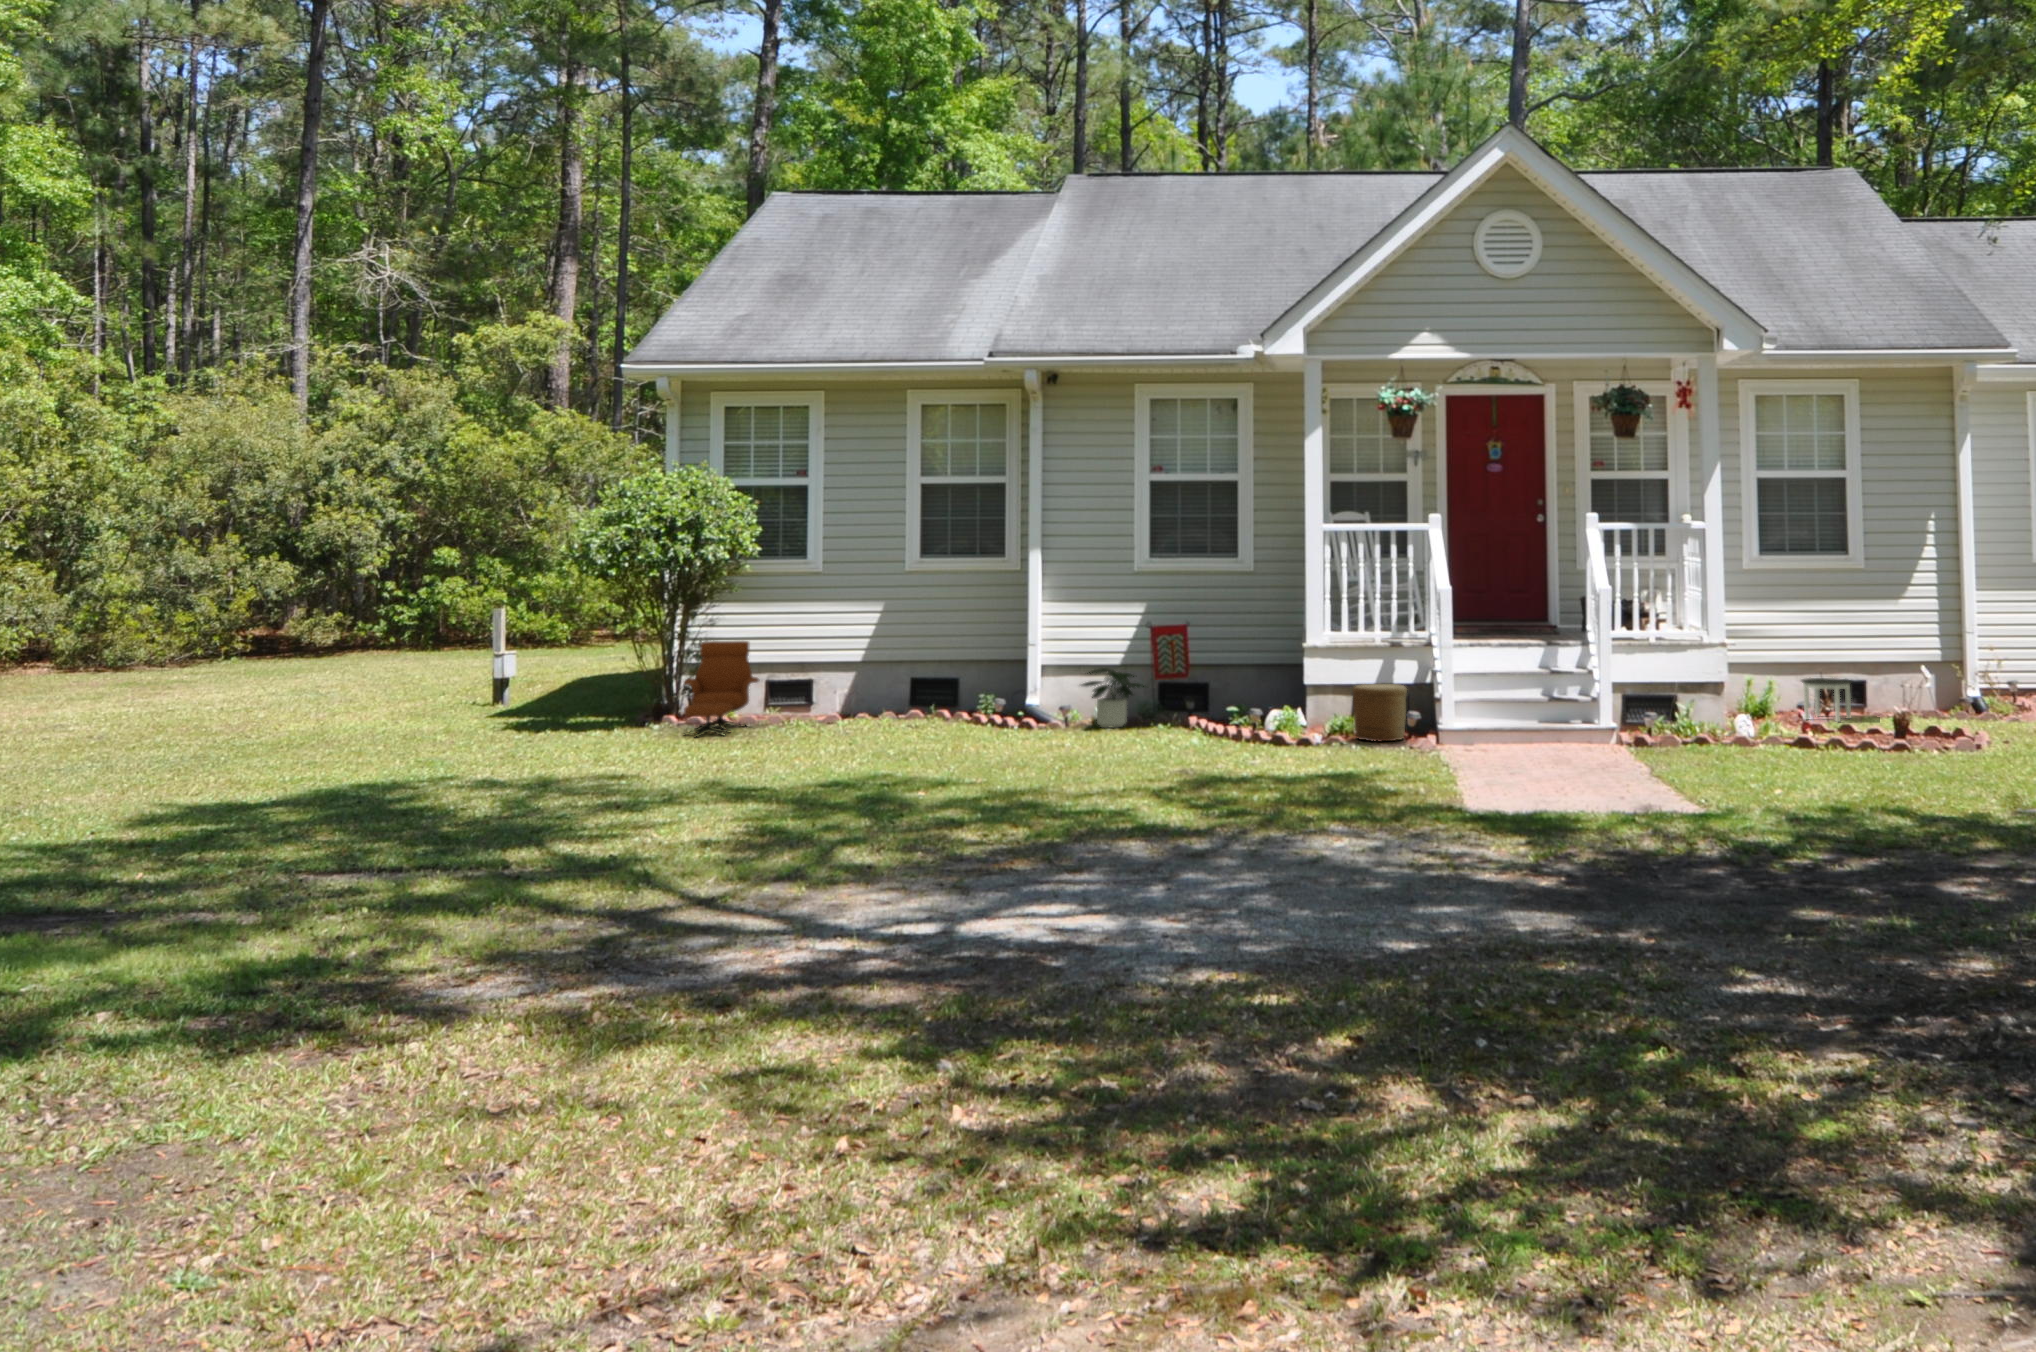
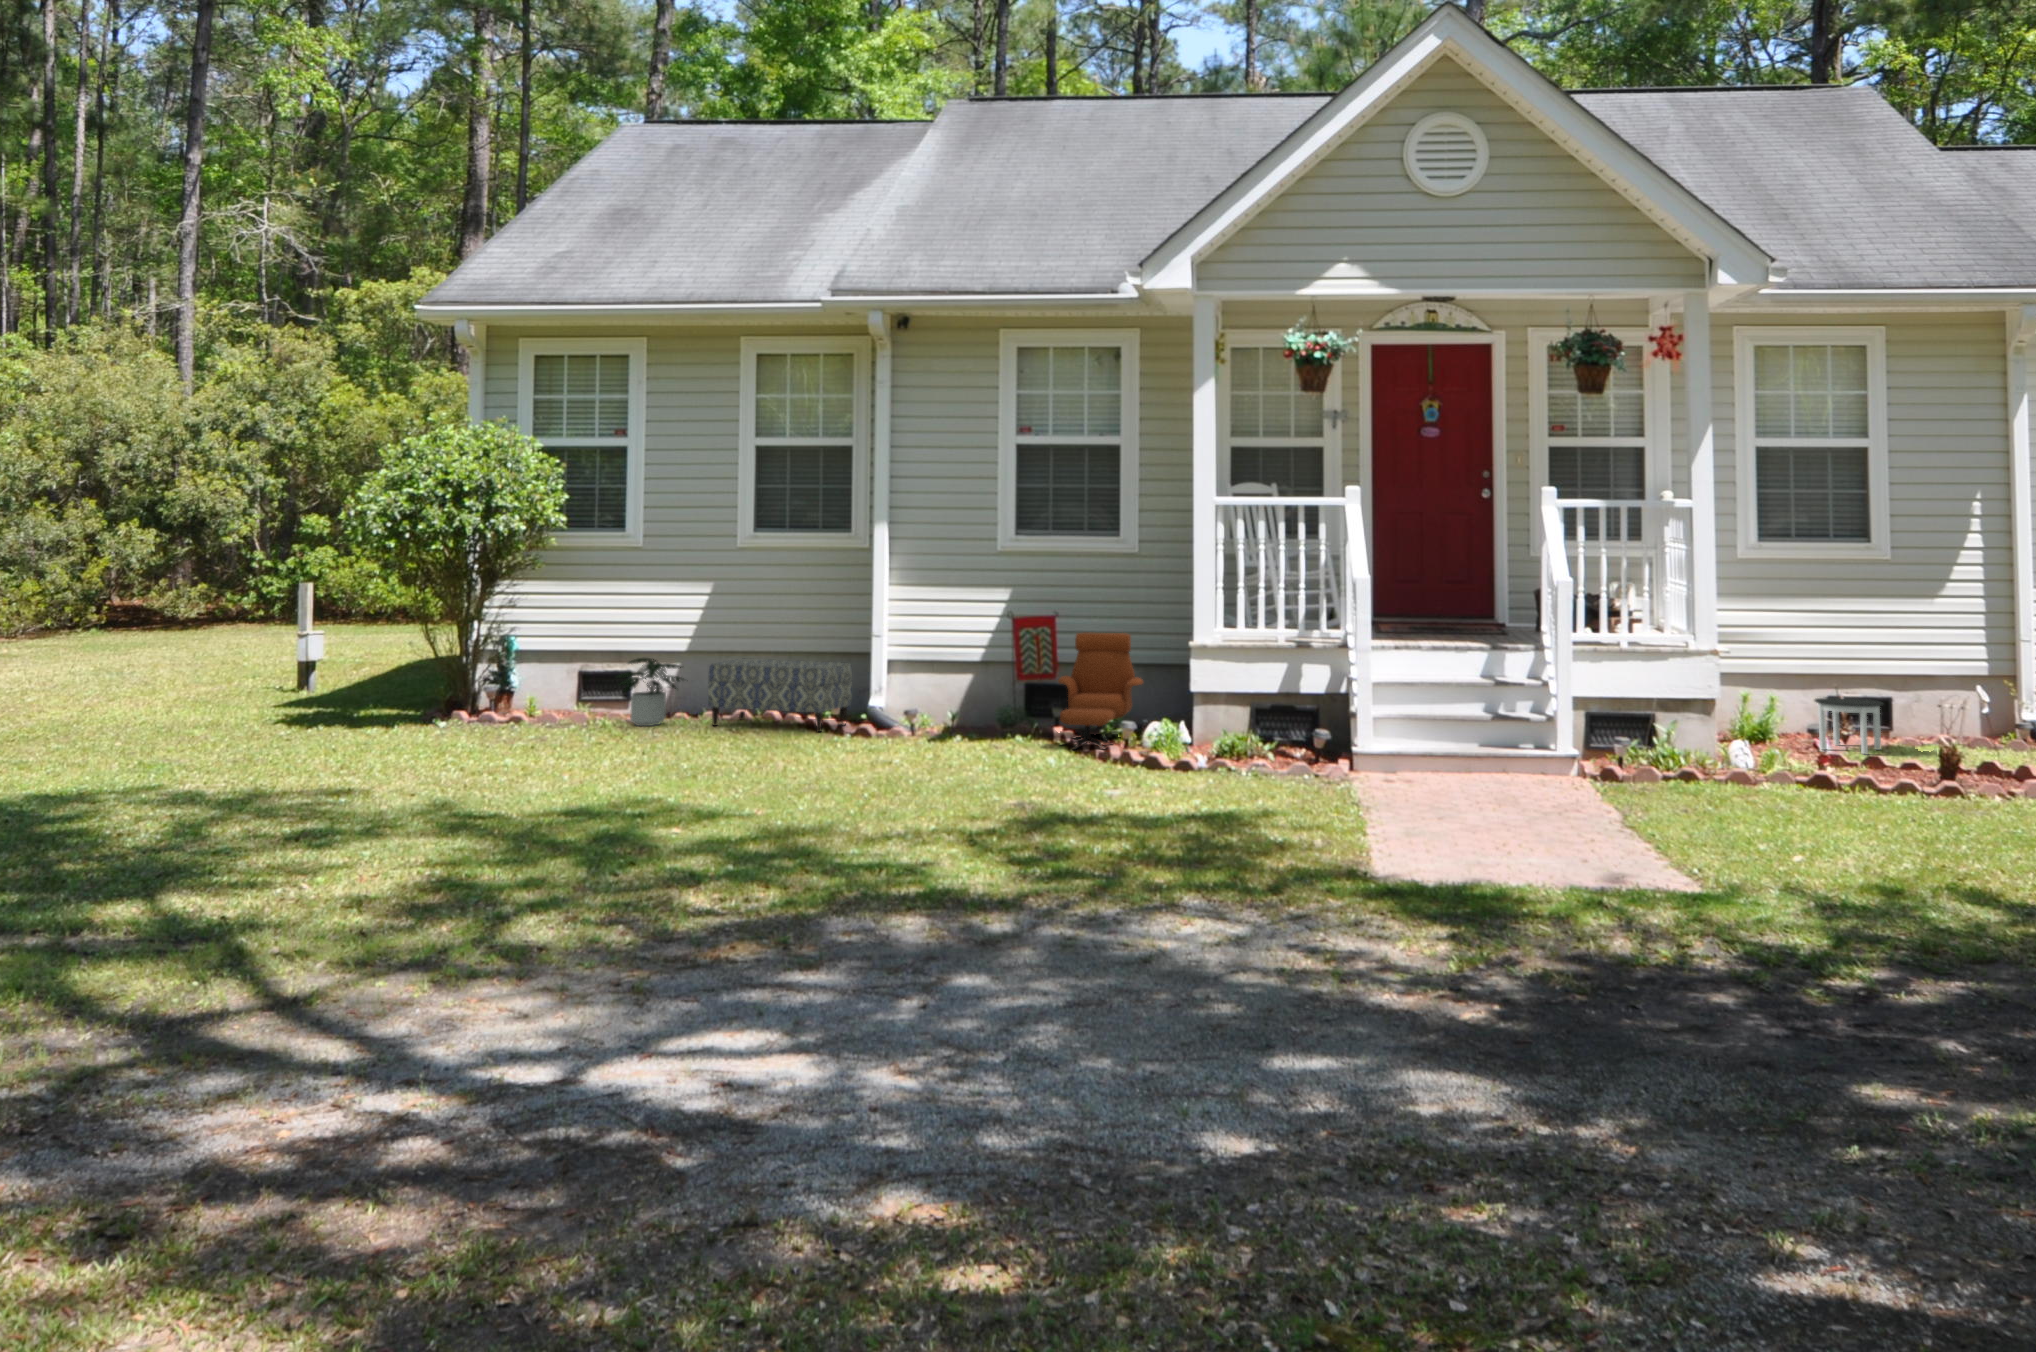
lounge chair: present [684,641,759,737] -> present [1058,632,1143,749]
bench: none [888,667,1013,727] -> present [708,660,852,732]
potted plant: present [1082,668,1144,728] -> present [616,658,684,726]
woven basket: present [1352,684,1407,741] -> none [1245,694,1313,766]

